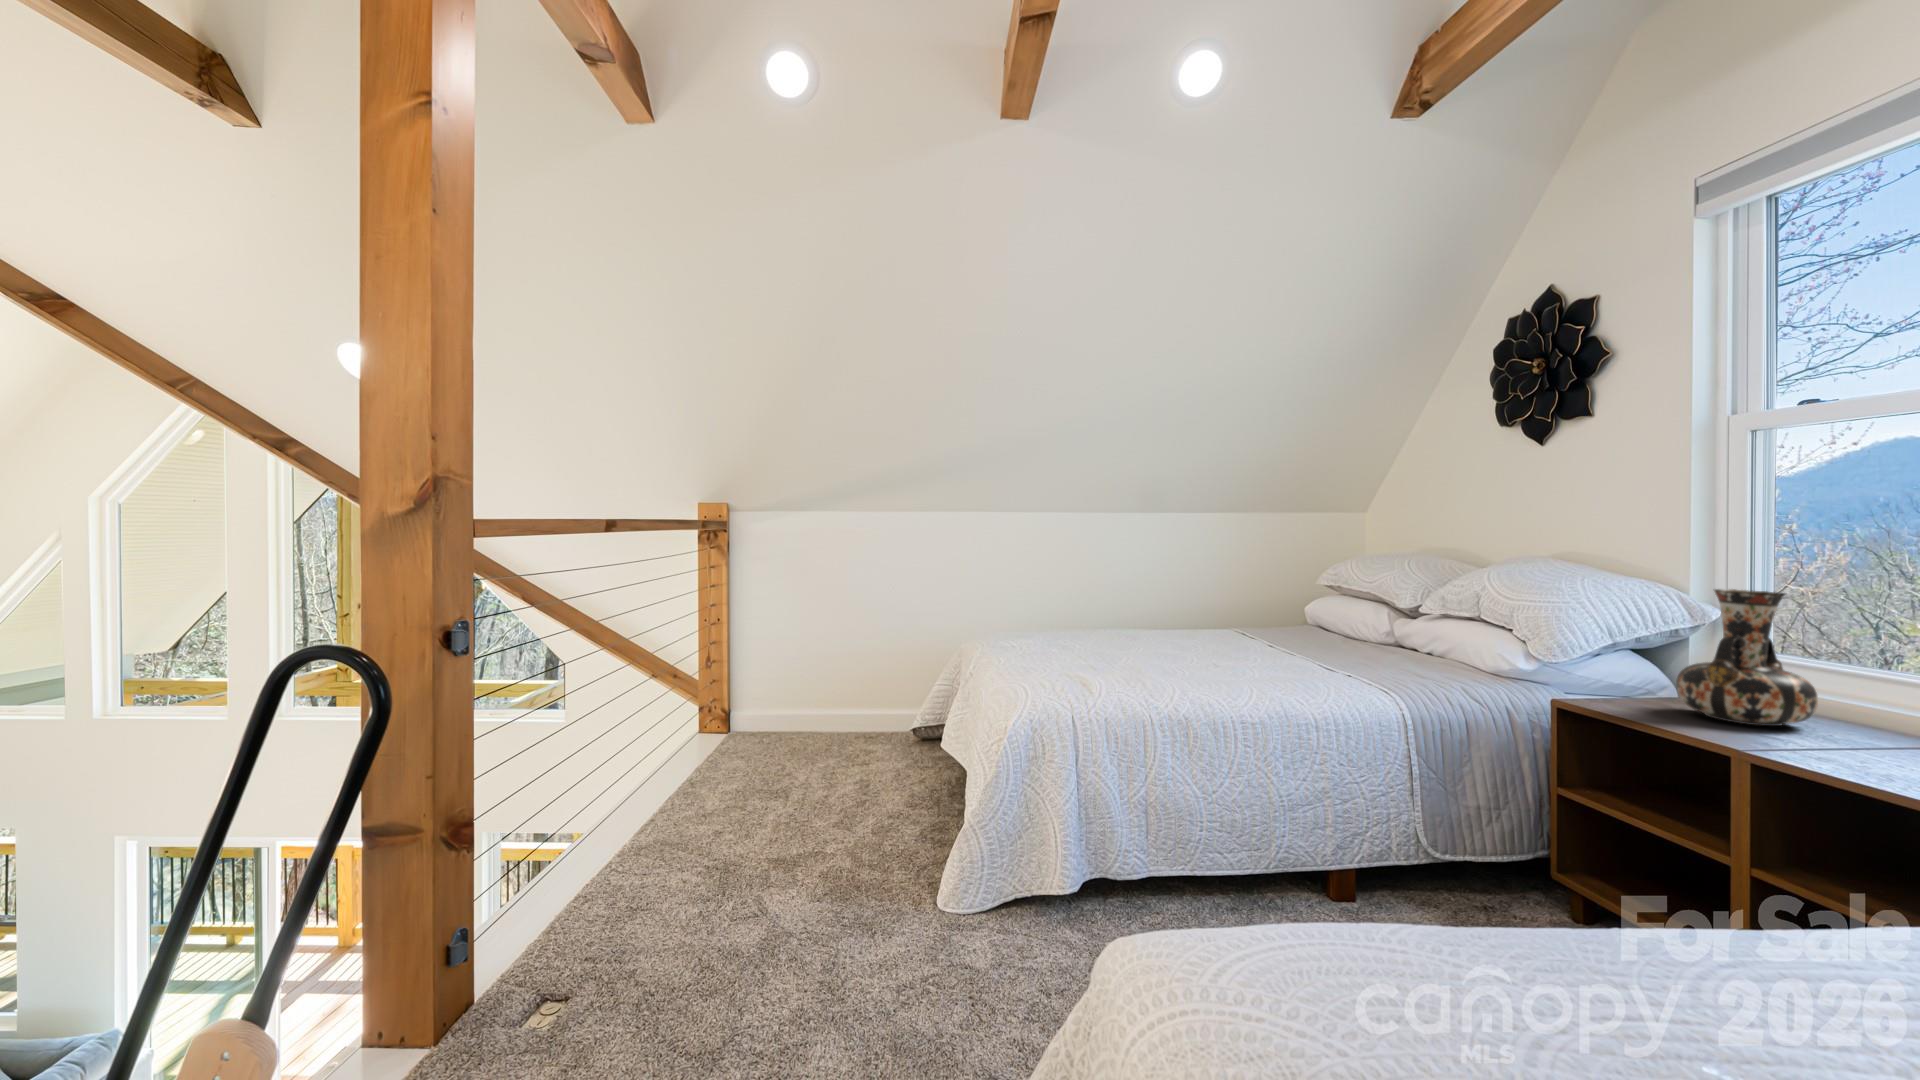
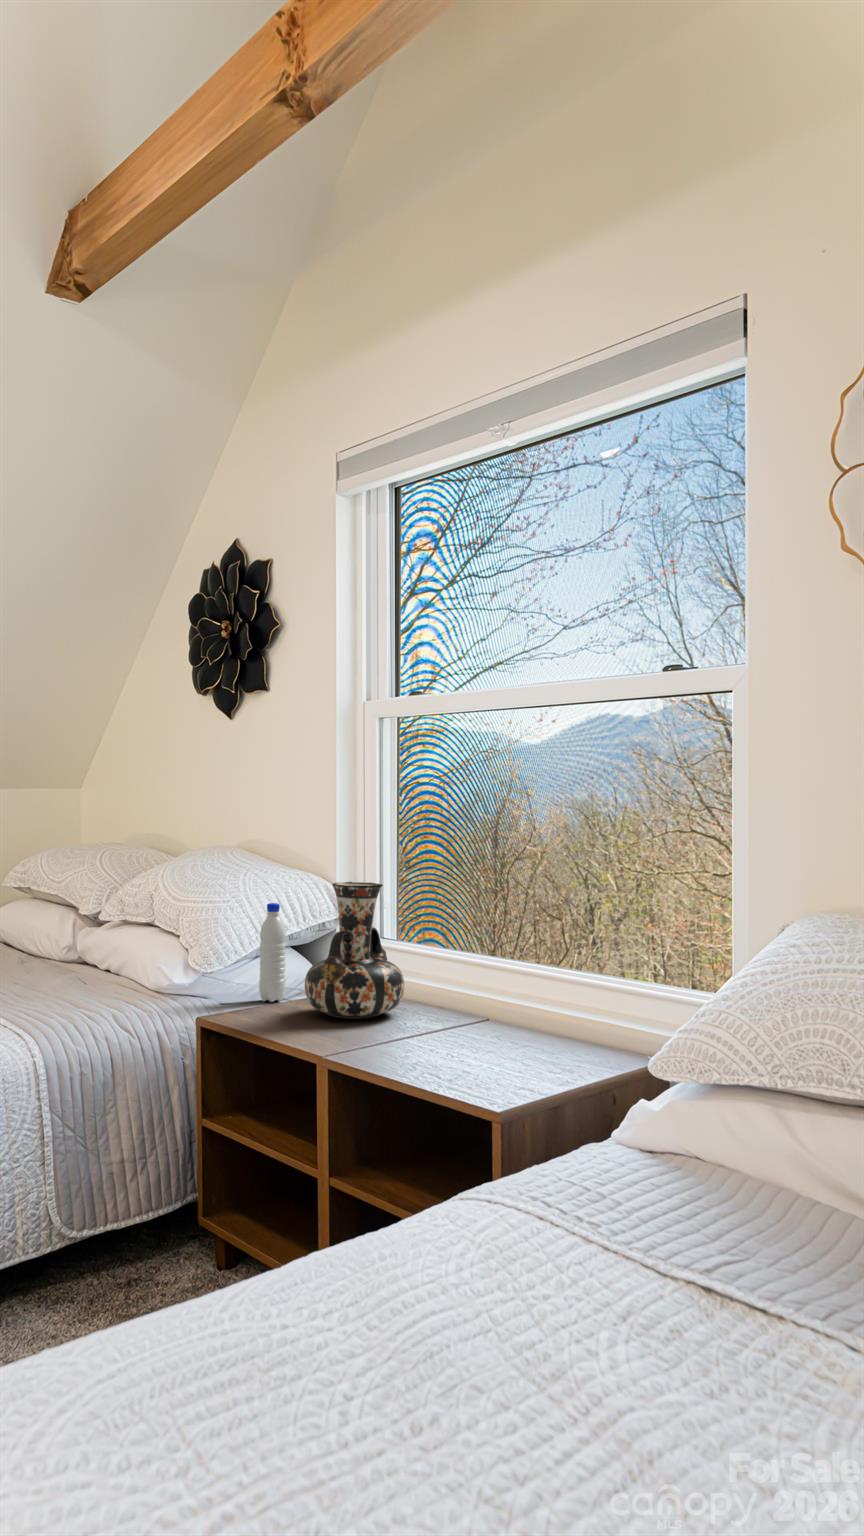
water bottle: none [1608,606,1640,697] -> present [259,903,286,1002]

